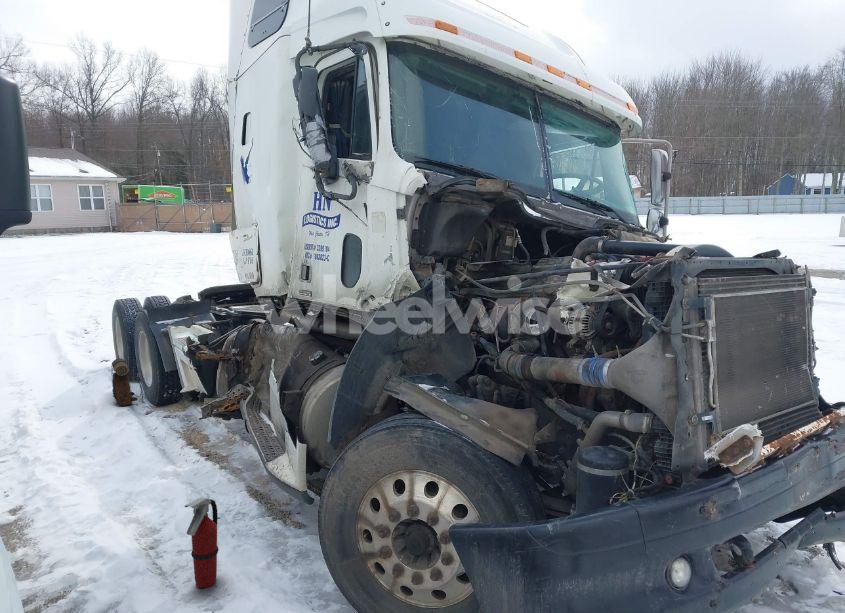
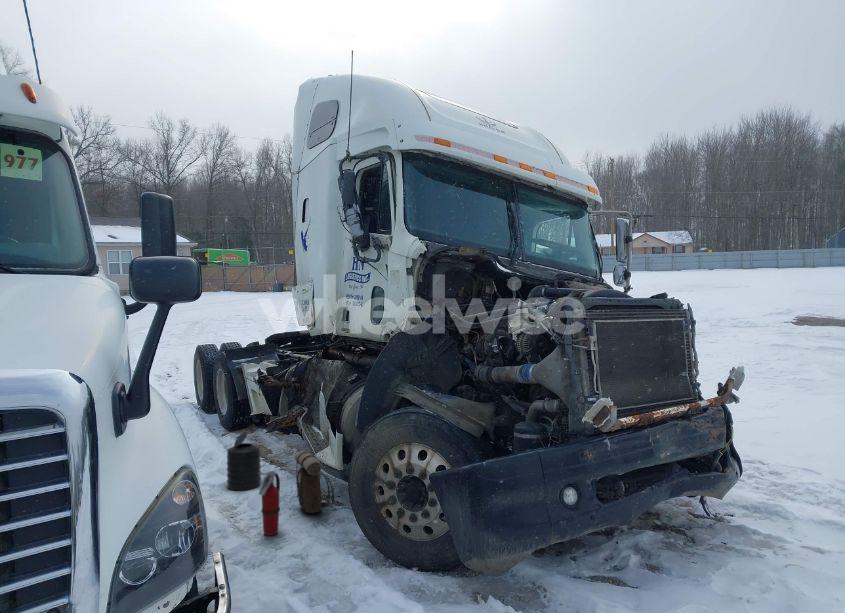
backpack: present [112,358,143,406] -> present [295,451,334,513]
trash can: none [145,427,193,506] -> present [227,432,261,490]

